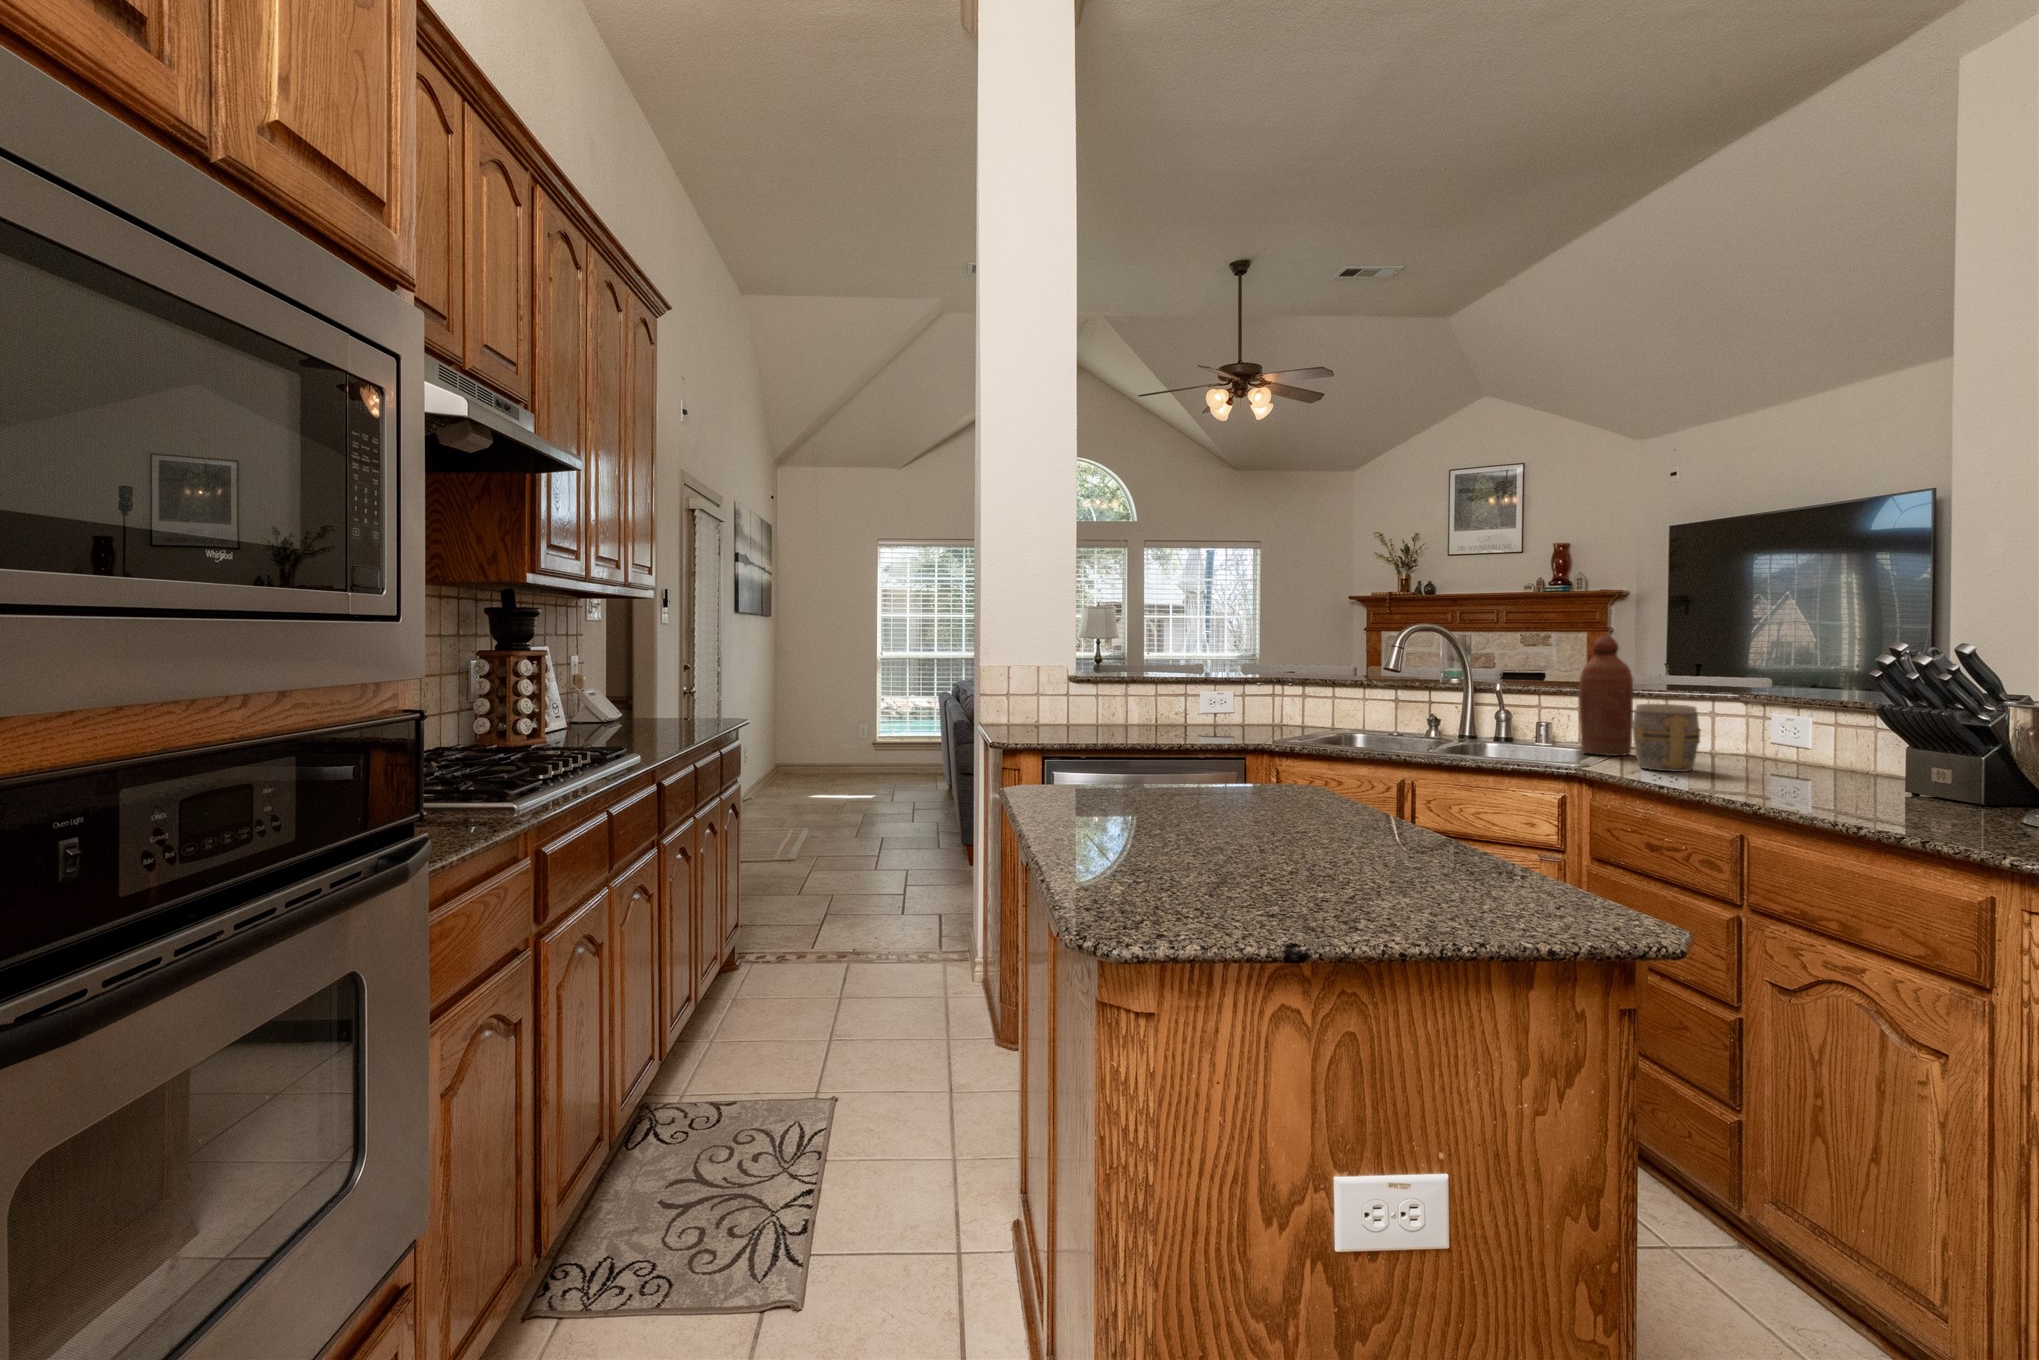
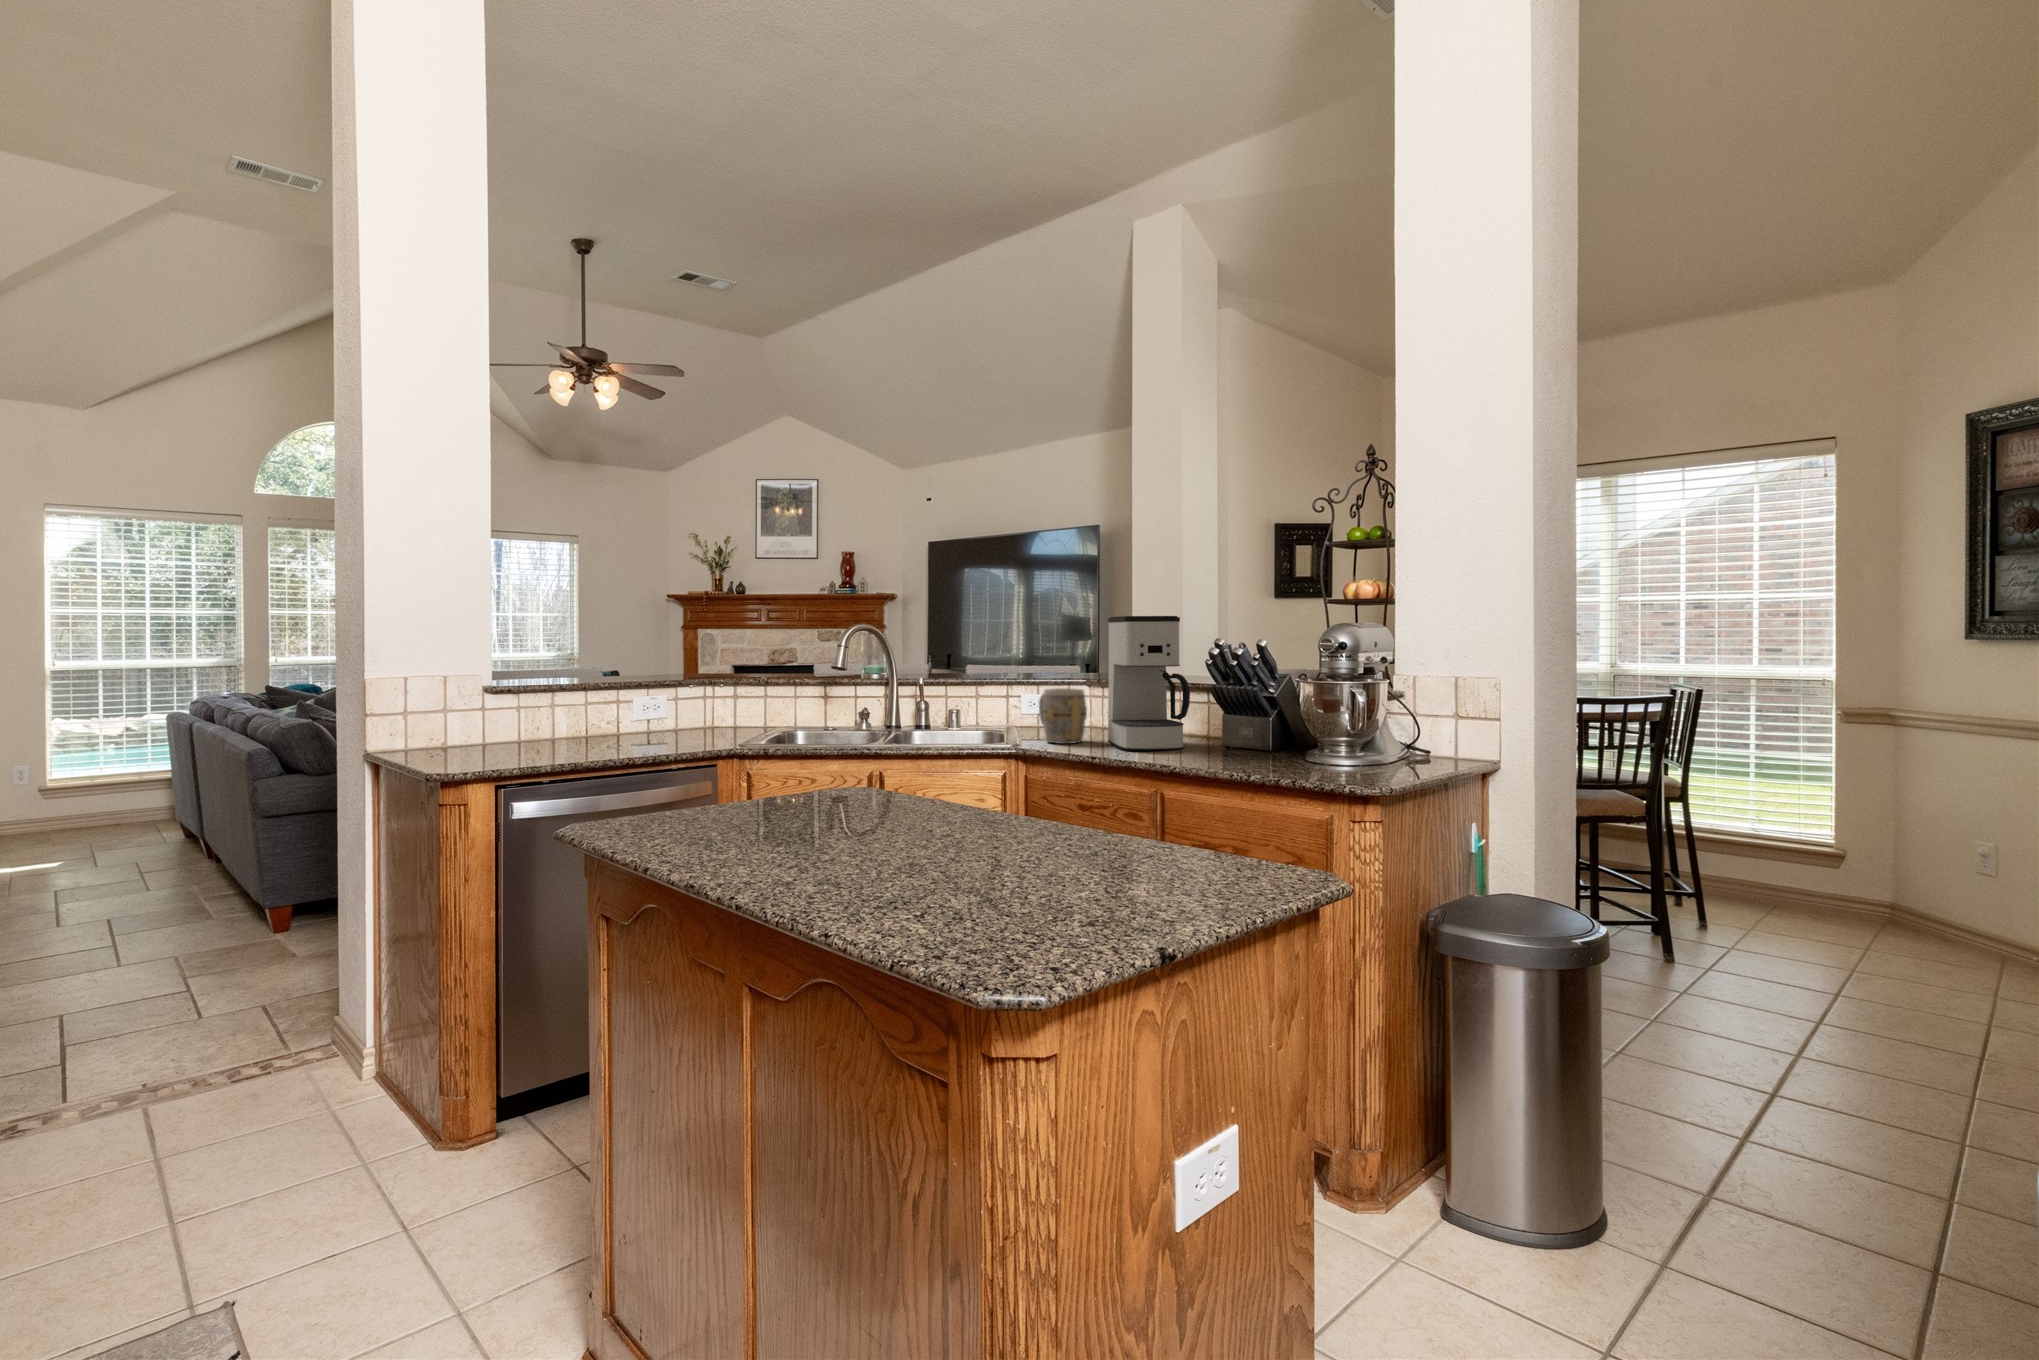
coffee maker: none [1723,616,1851,792] -> present [1108,616,1190,751]
bottle: present [1579,635,1633,756] -> none [984,632,1022,734]

